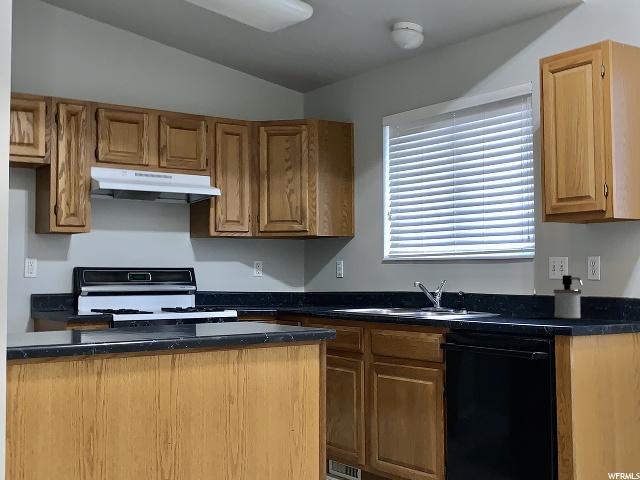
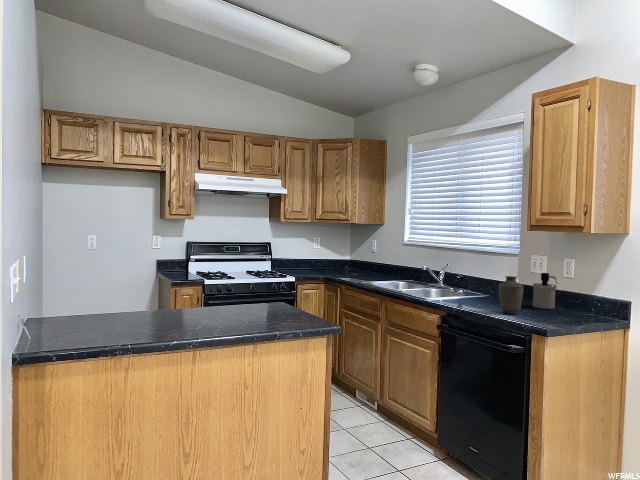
vase: none [514,276,543,322] -> present [499,276,523,314]

